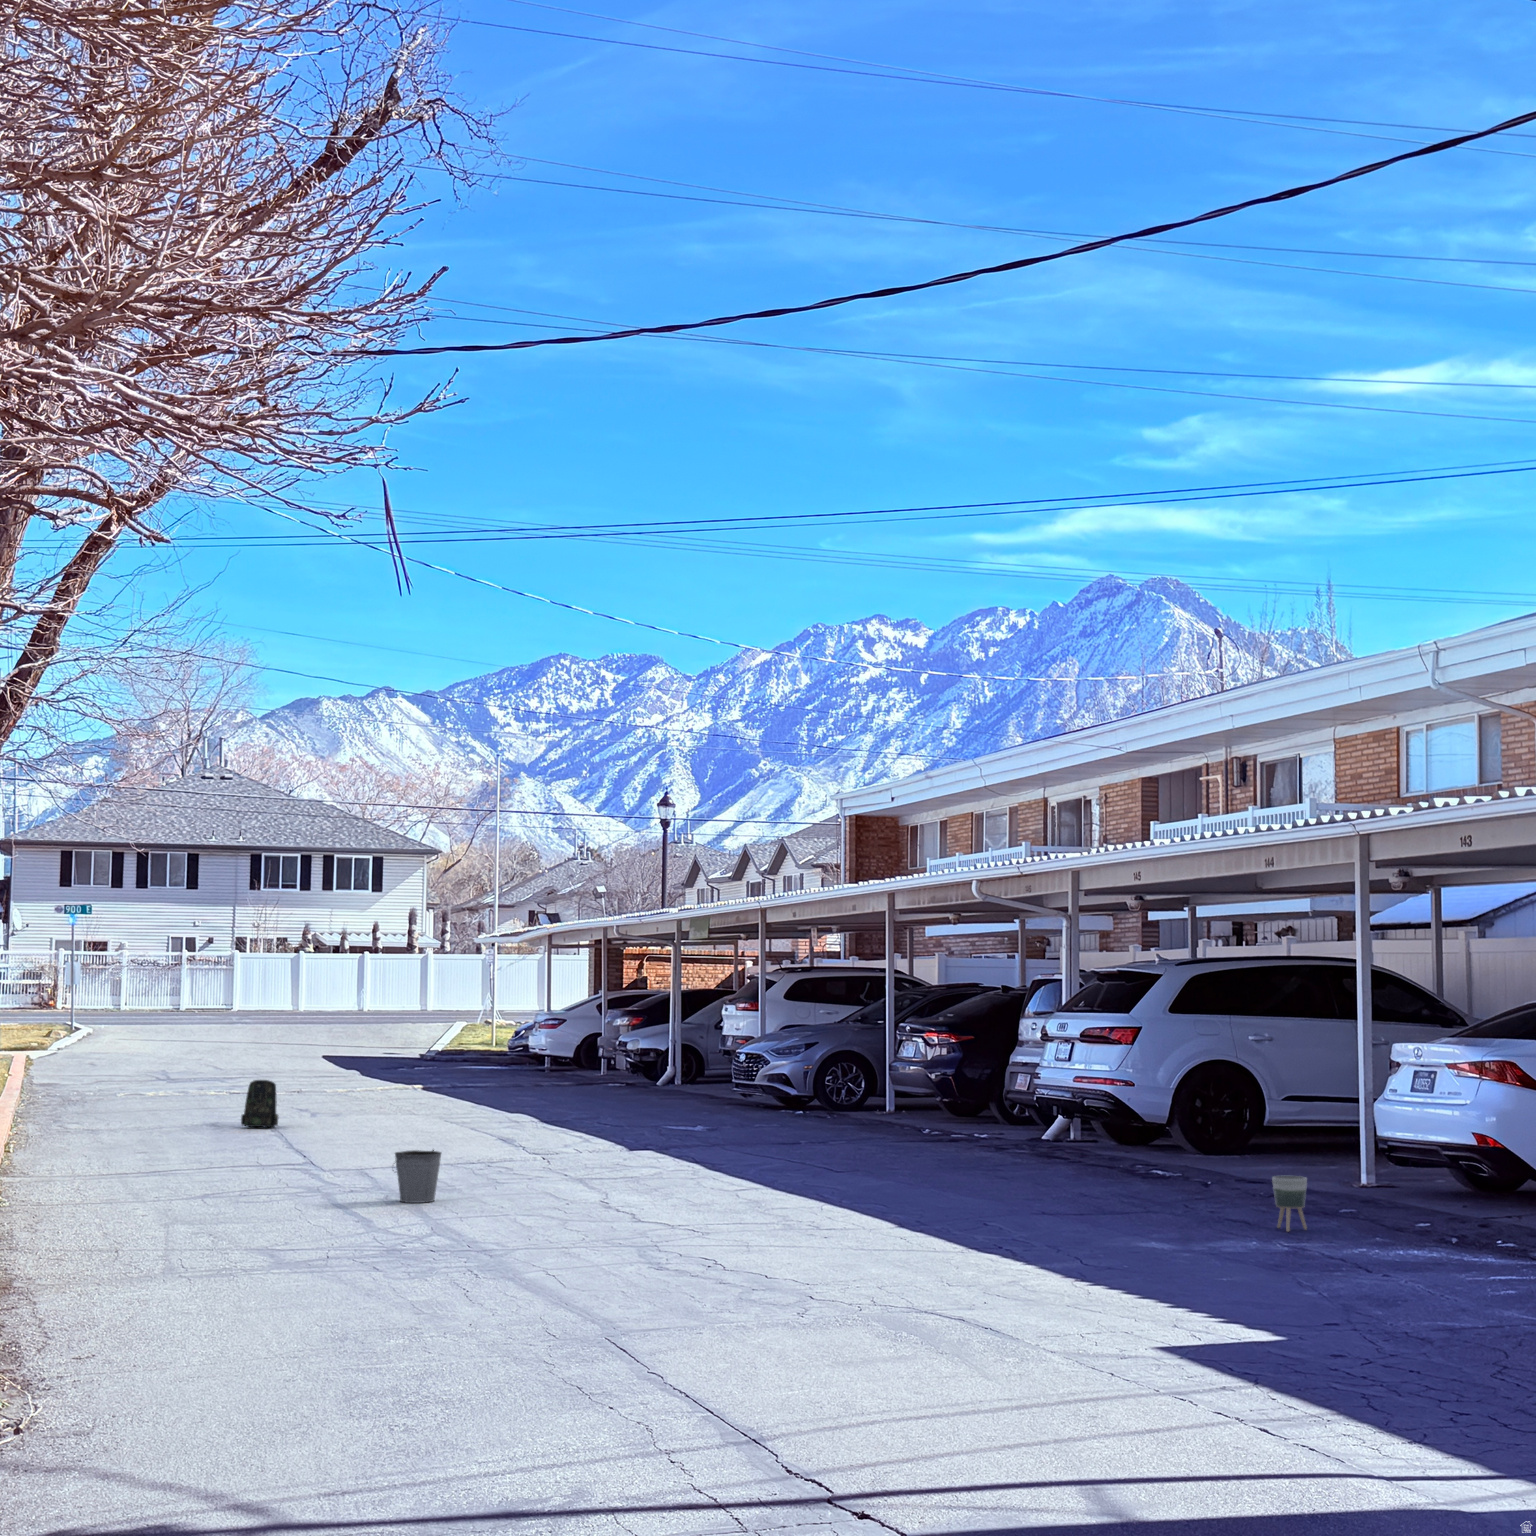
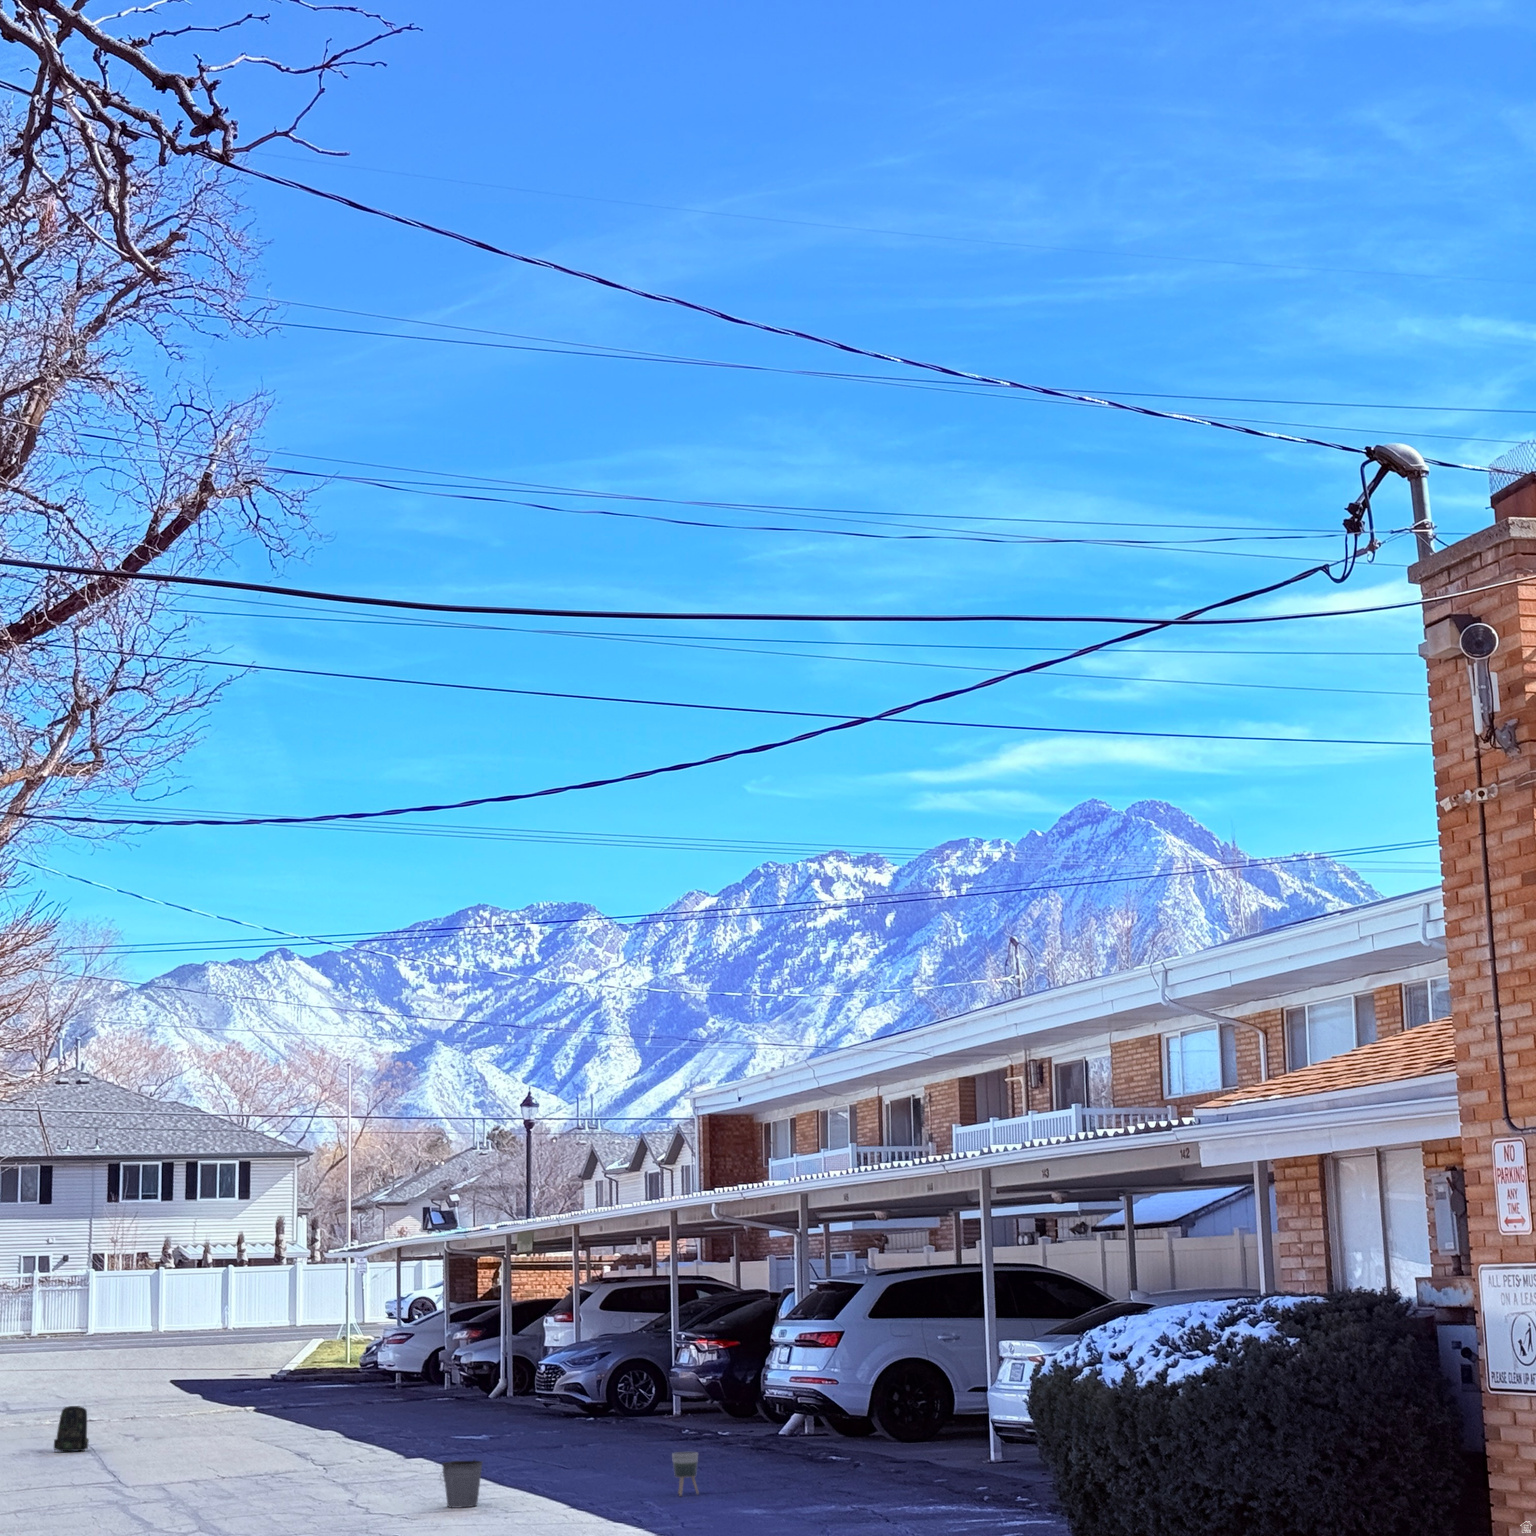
bucket: present [393,1150,441,1203] -> present [442,1460,482,1508]
planter: present [1272,1176,1307,1231] -> present [672,1452,699,1496]

